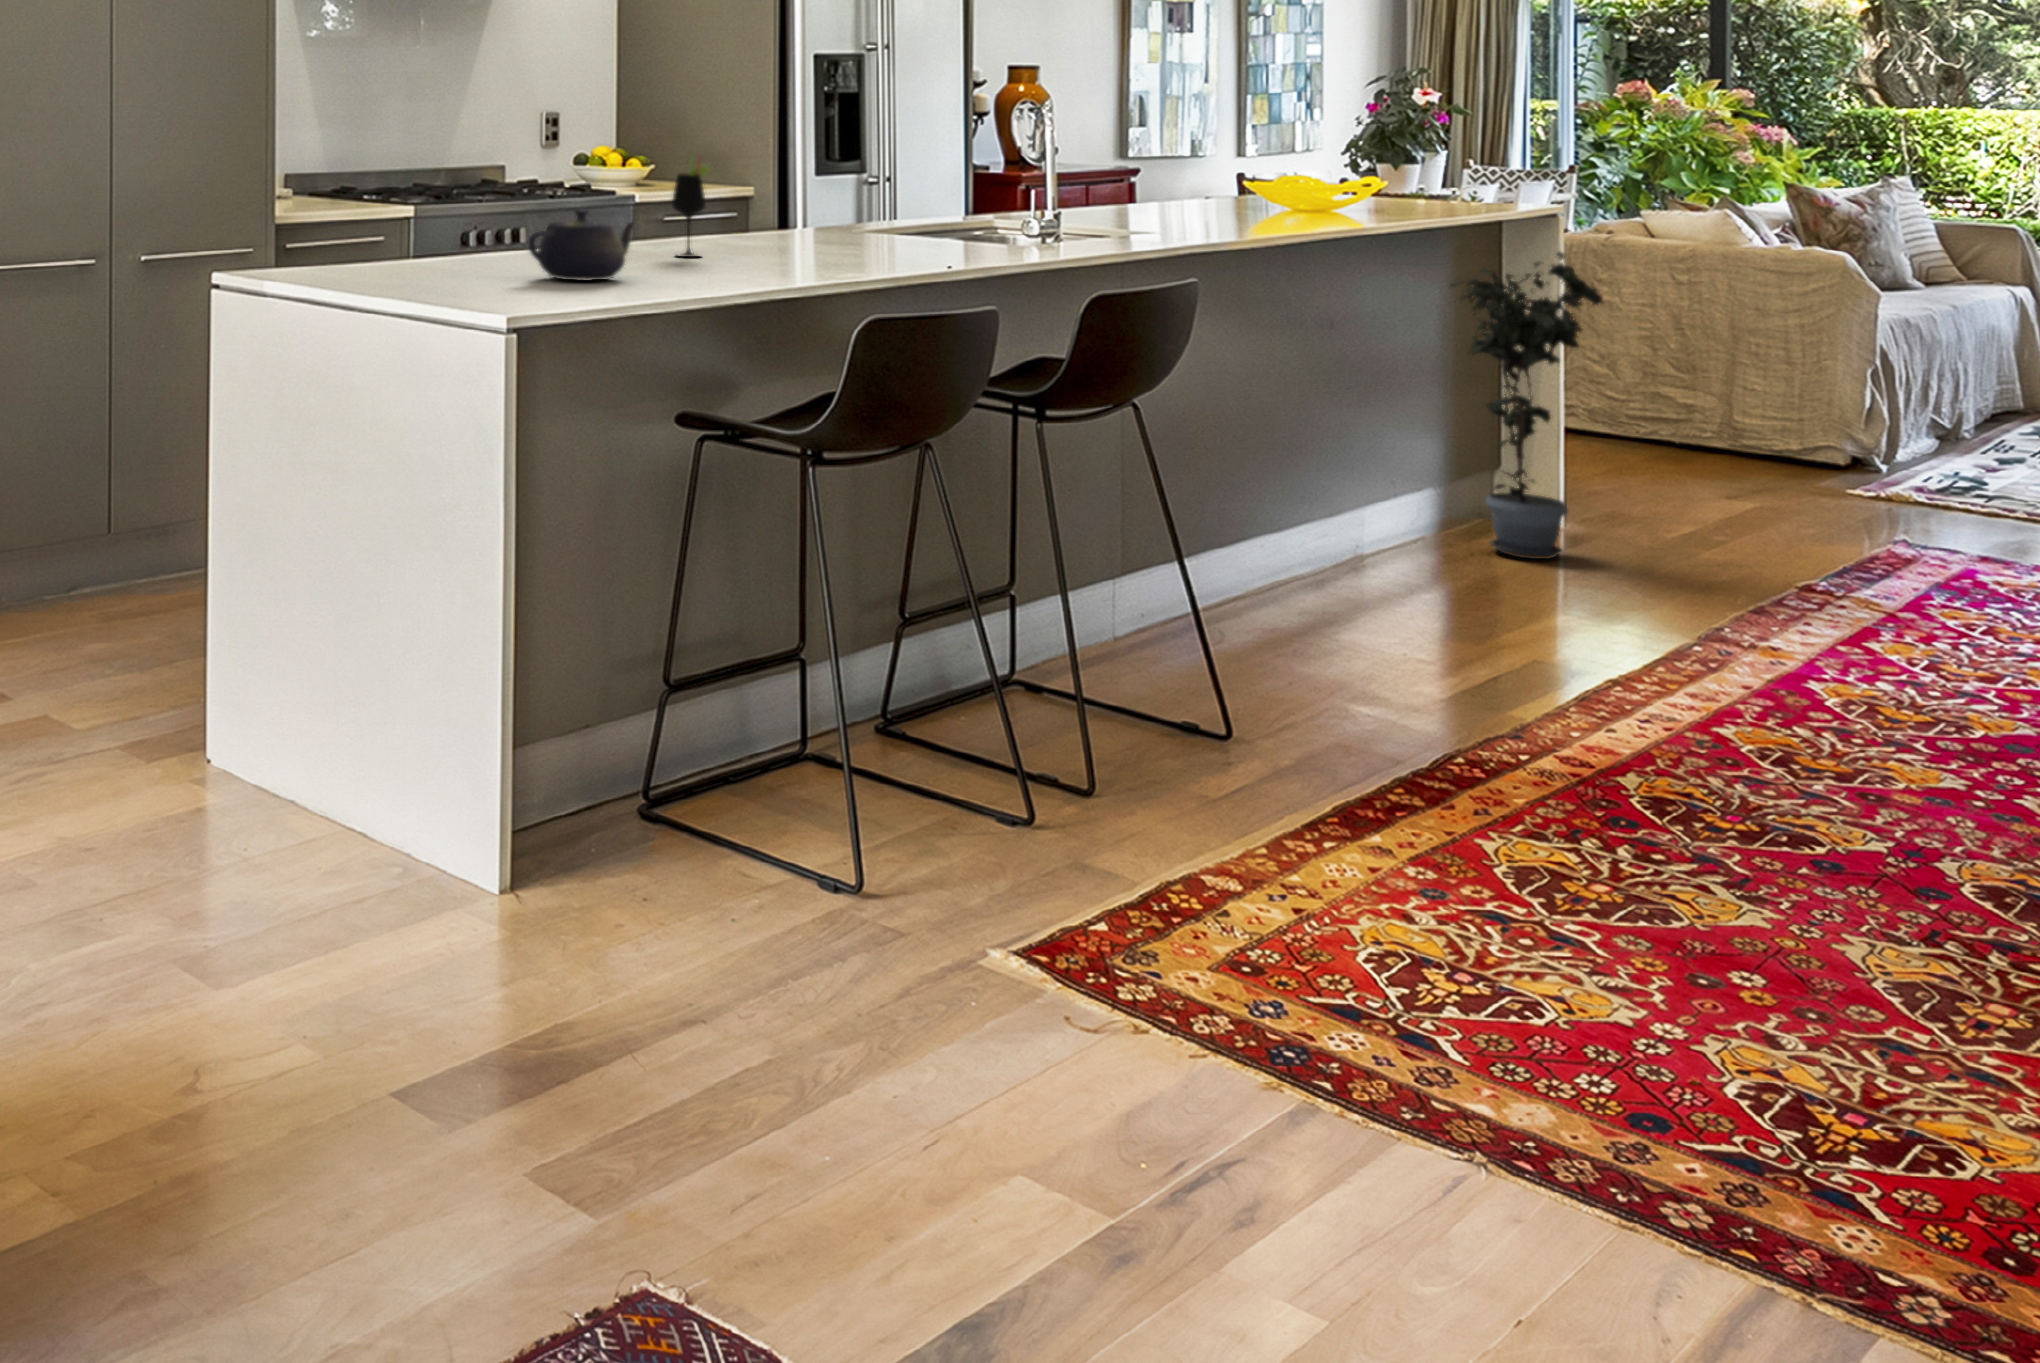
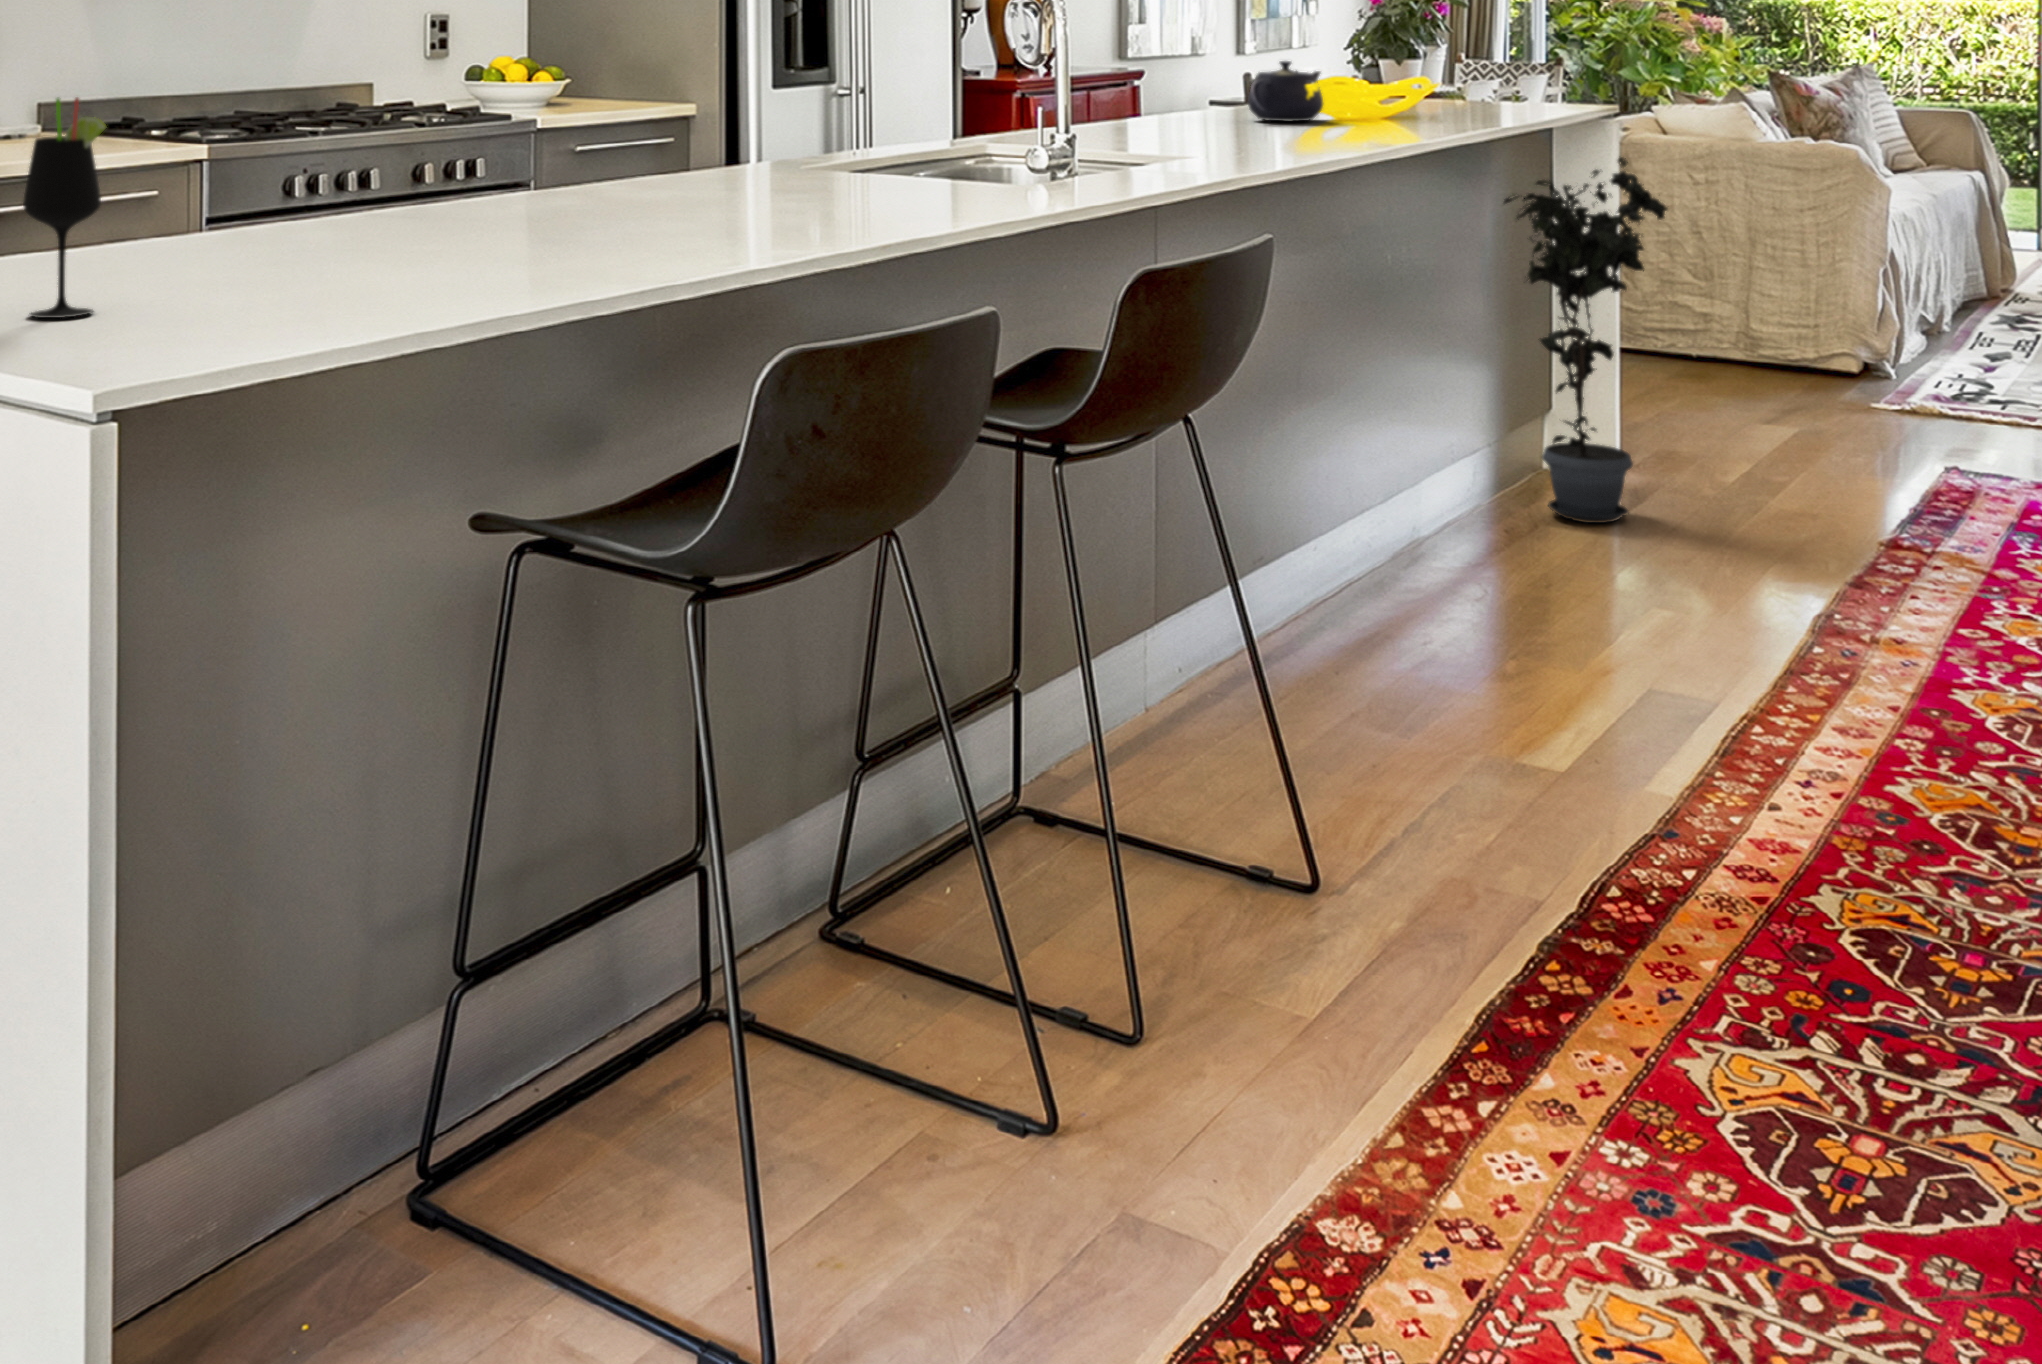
wine glass: present [672,162,710,257] -> present [23,98,106,318]
teapot: present [527,209,638,281] -> present [1248,61,1323,121]

